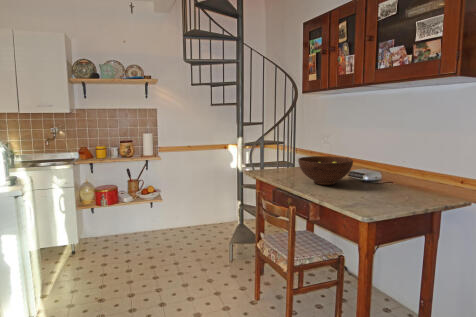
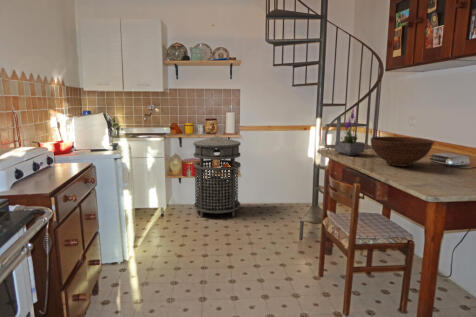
potted plant: none [263,128,290,176] -> present [335,109,365,156]
trash can: none [108,159,164,250] -> present [193,136,241,217]

